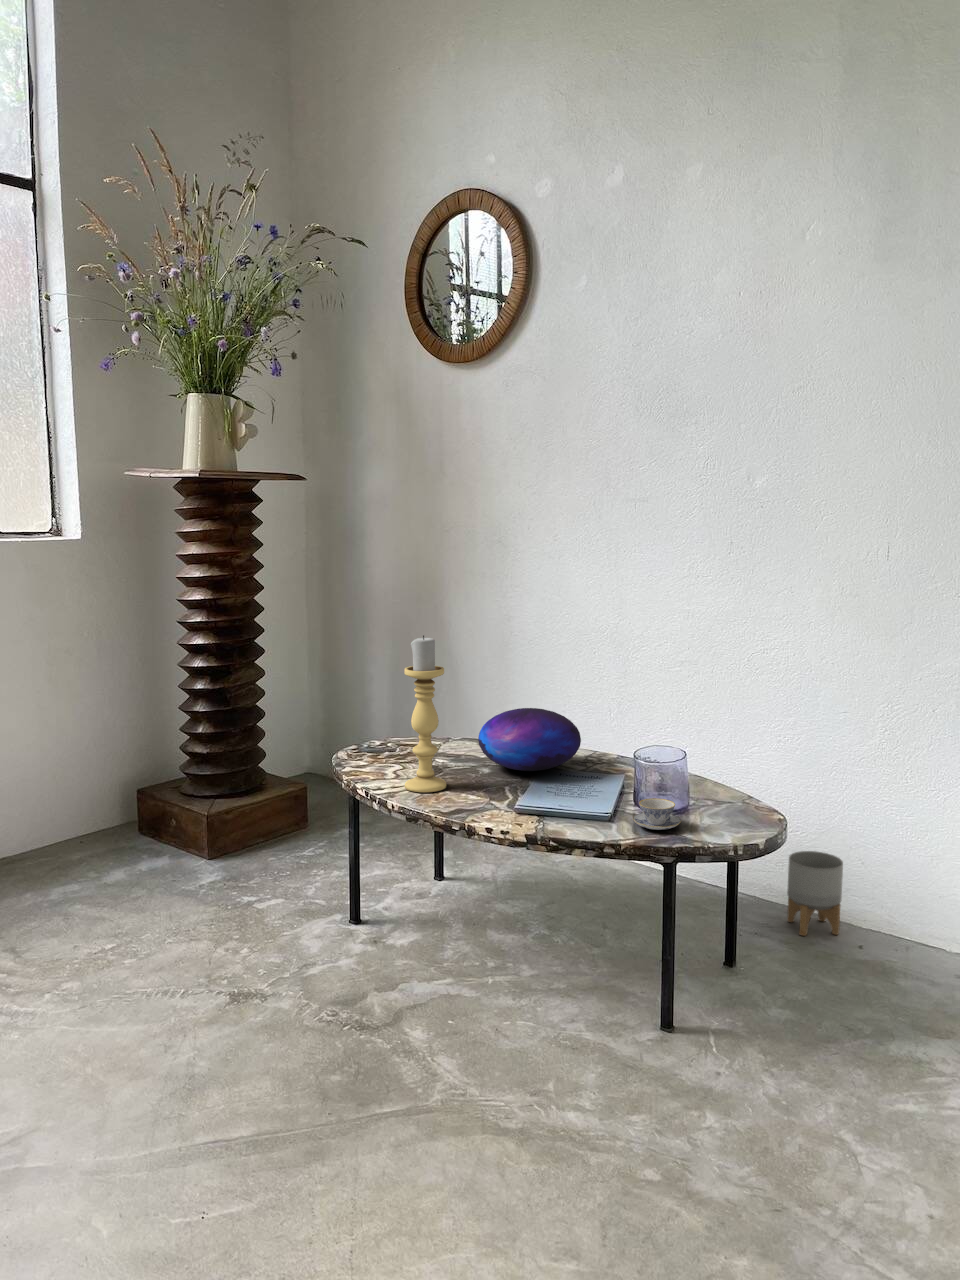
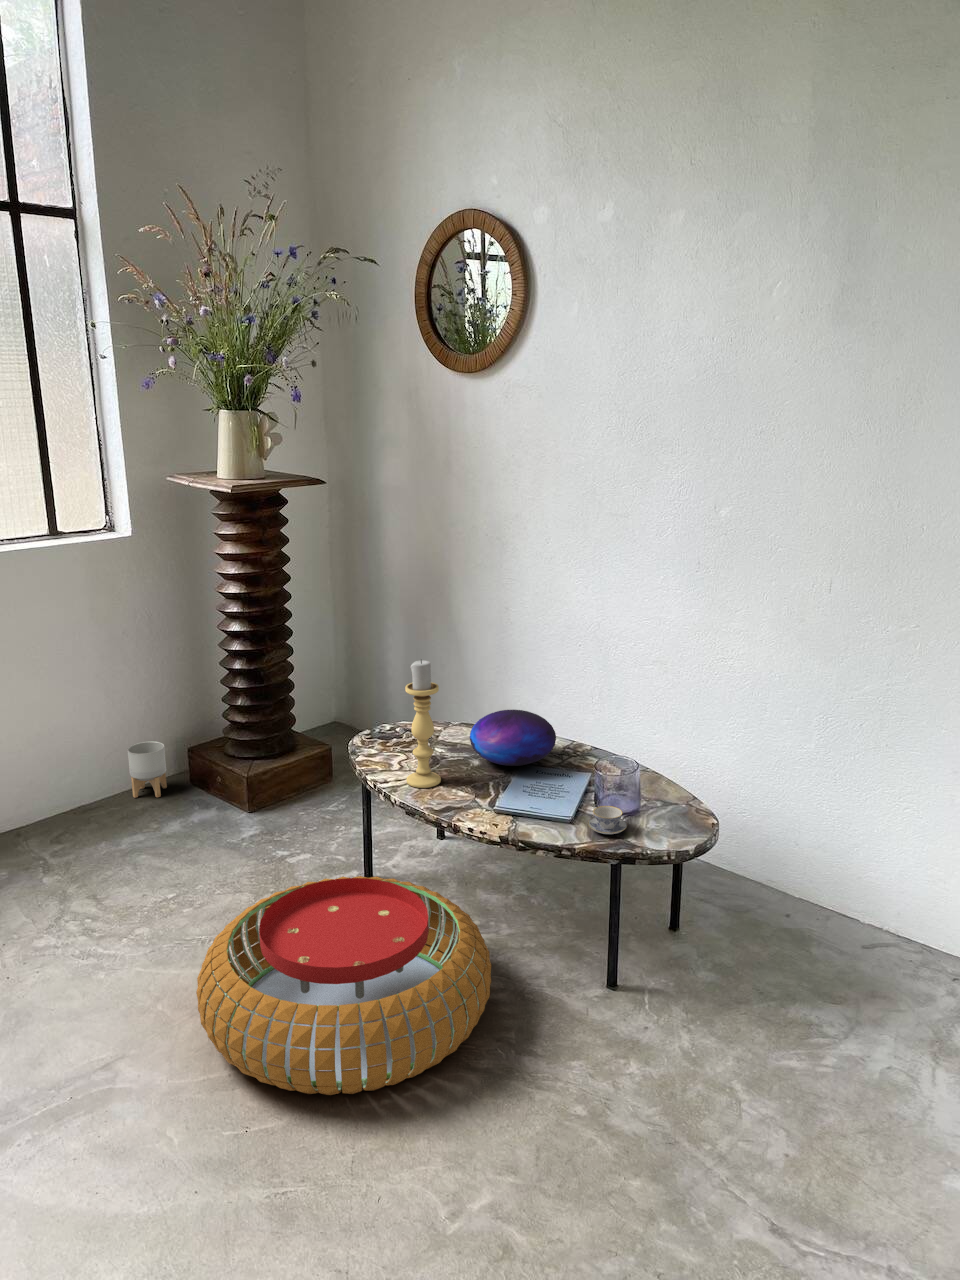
planter: present [787,851,843,936] -> present [127,741,167,798]
pouf: none [141,898,519,1163] -> present [196,876,491,1095]

